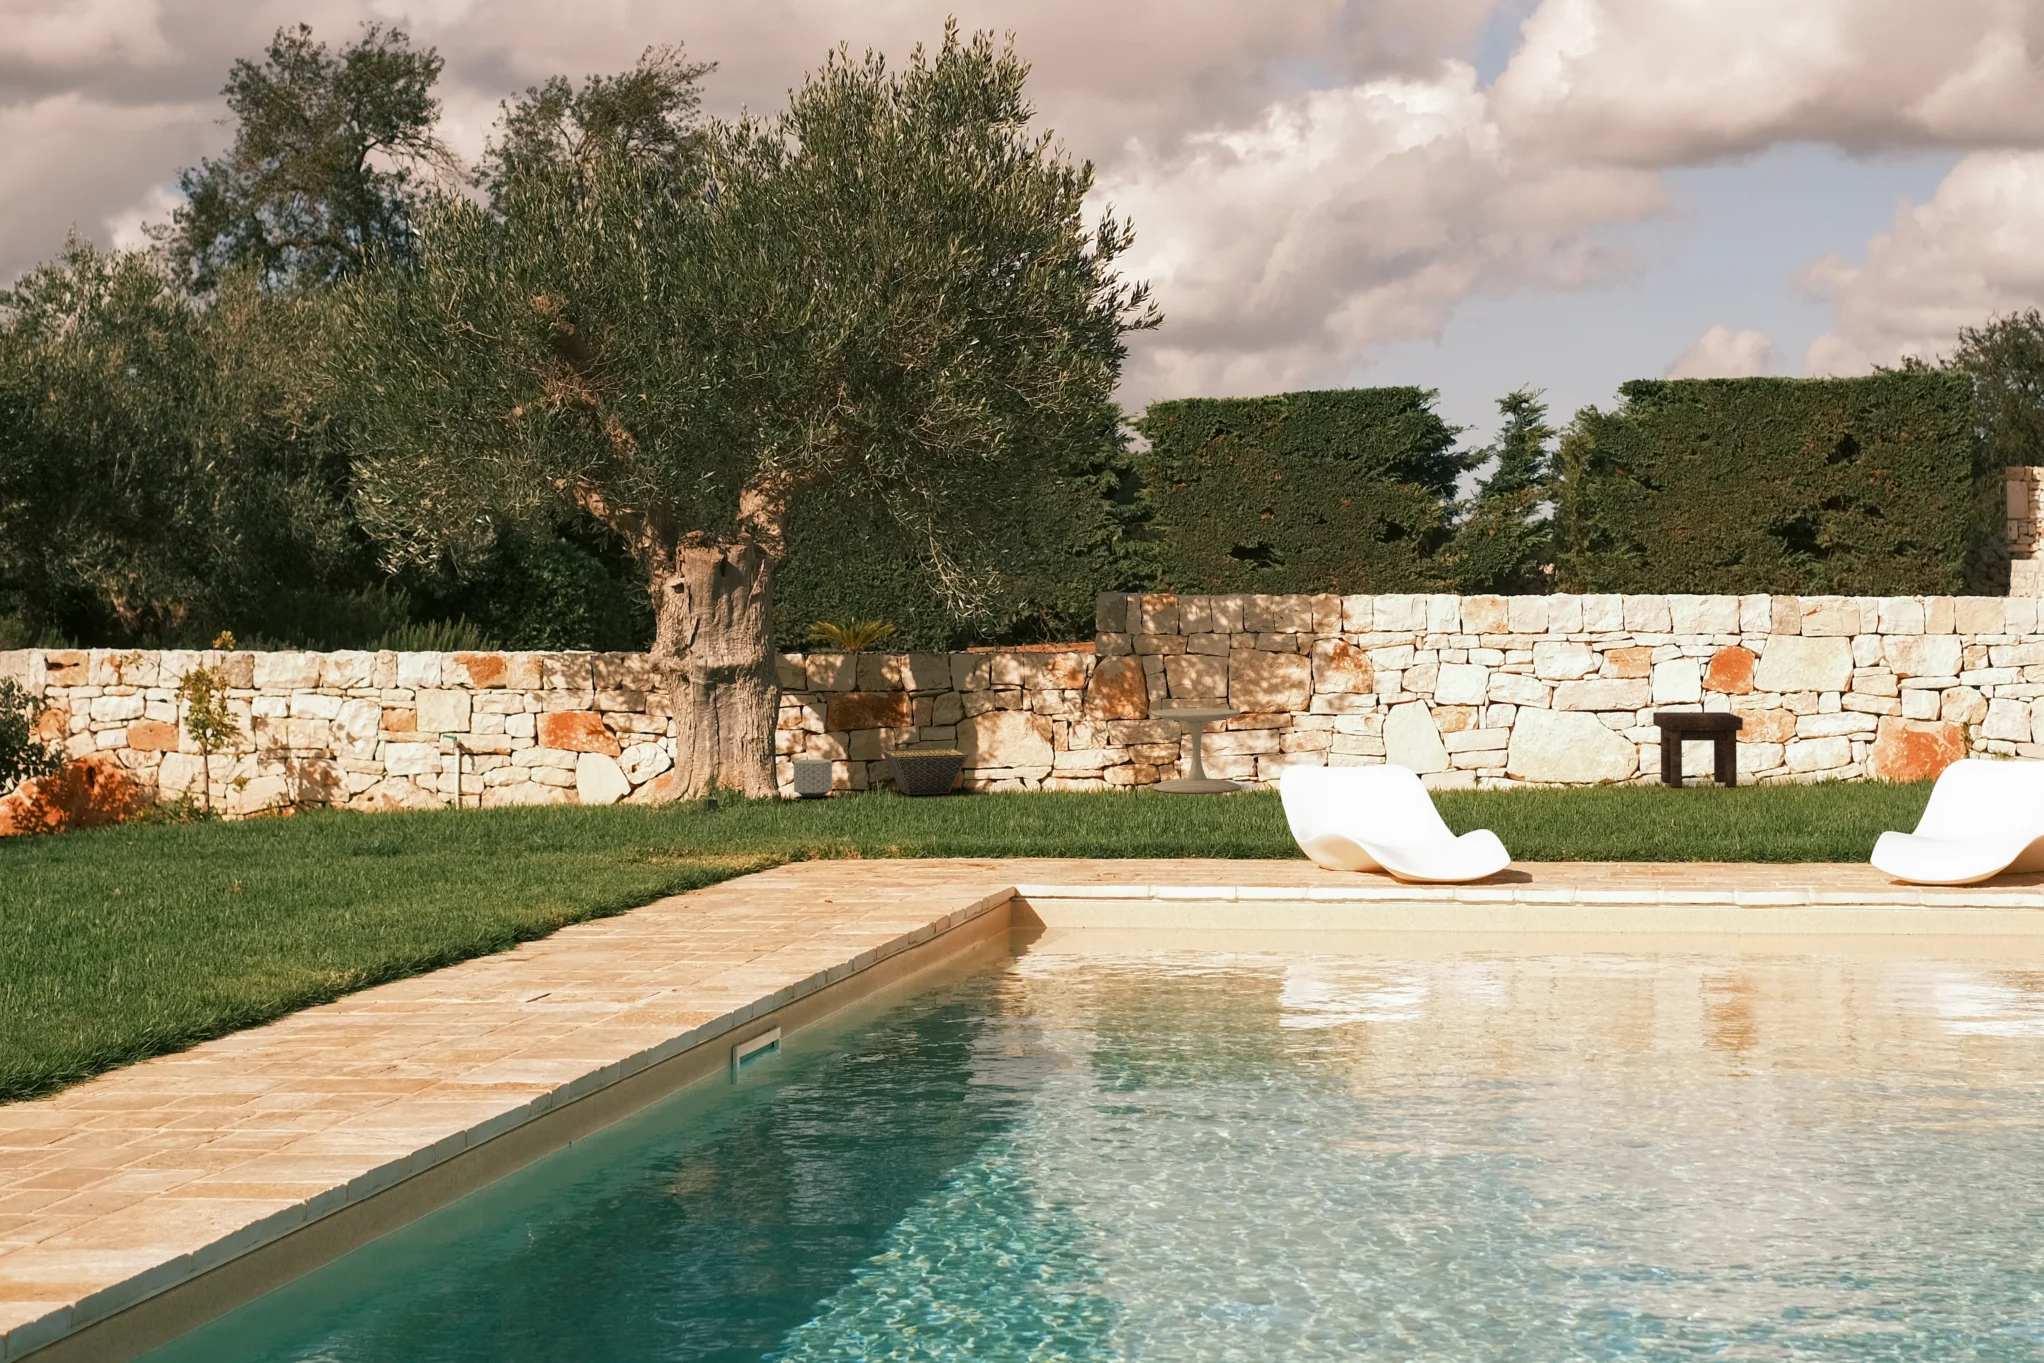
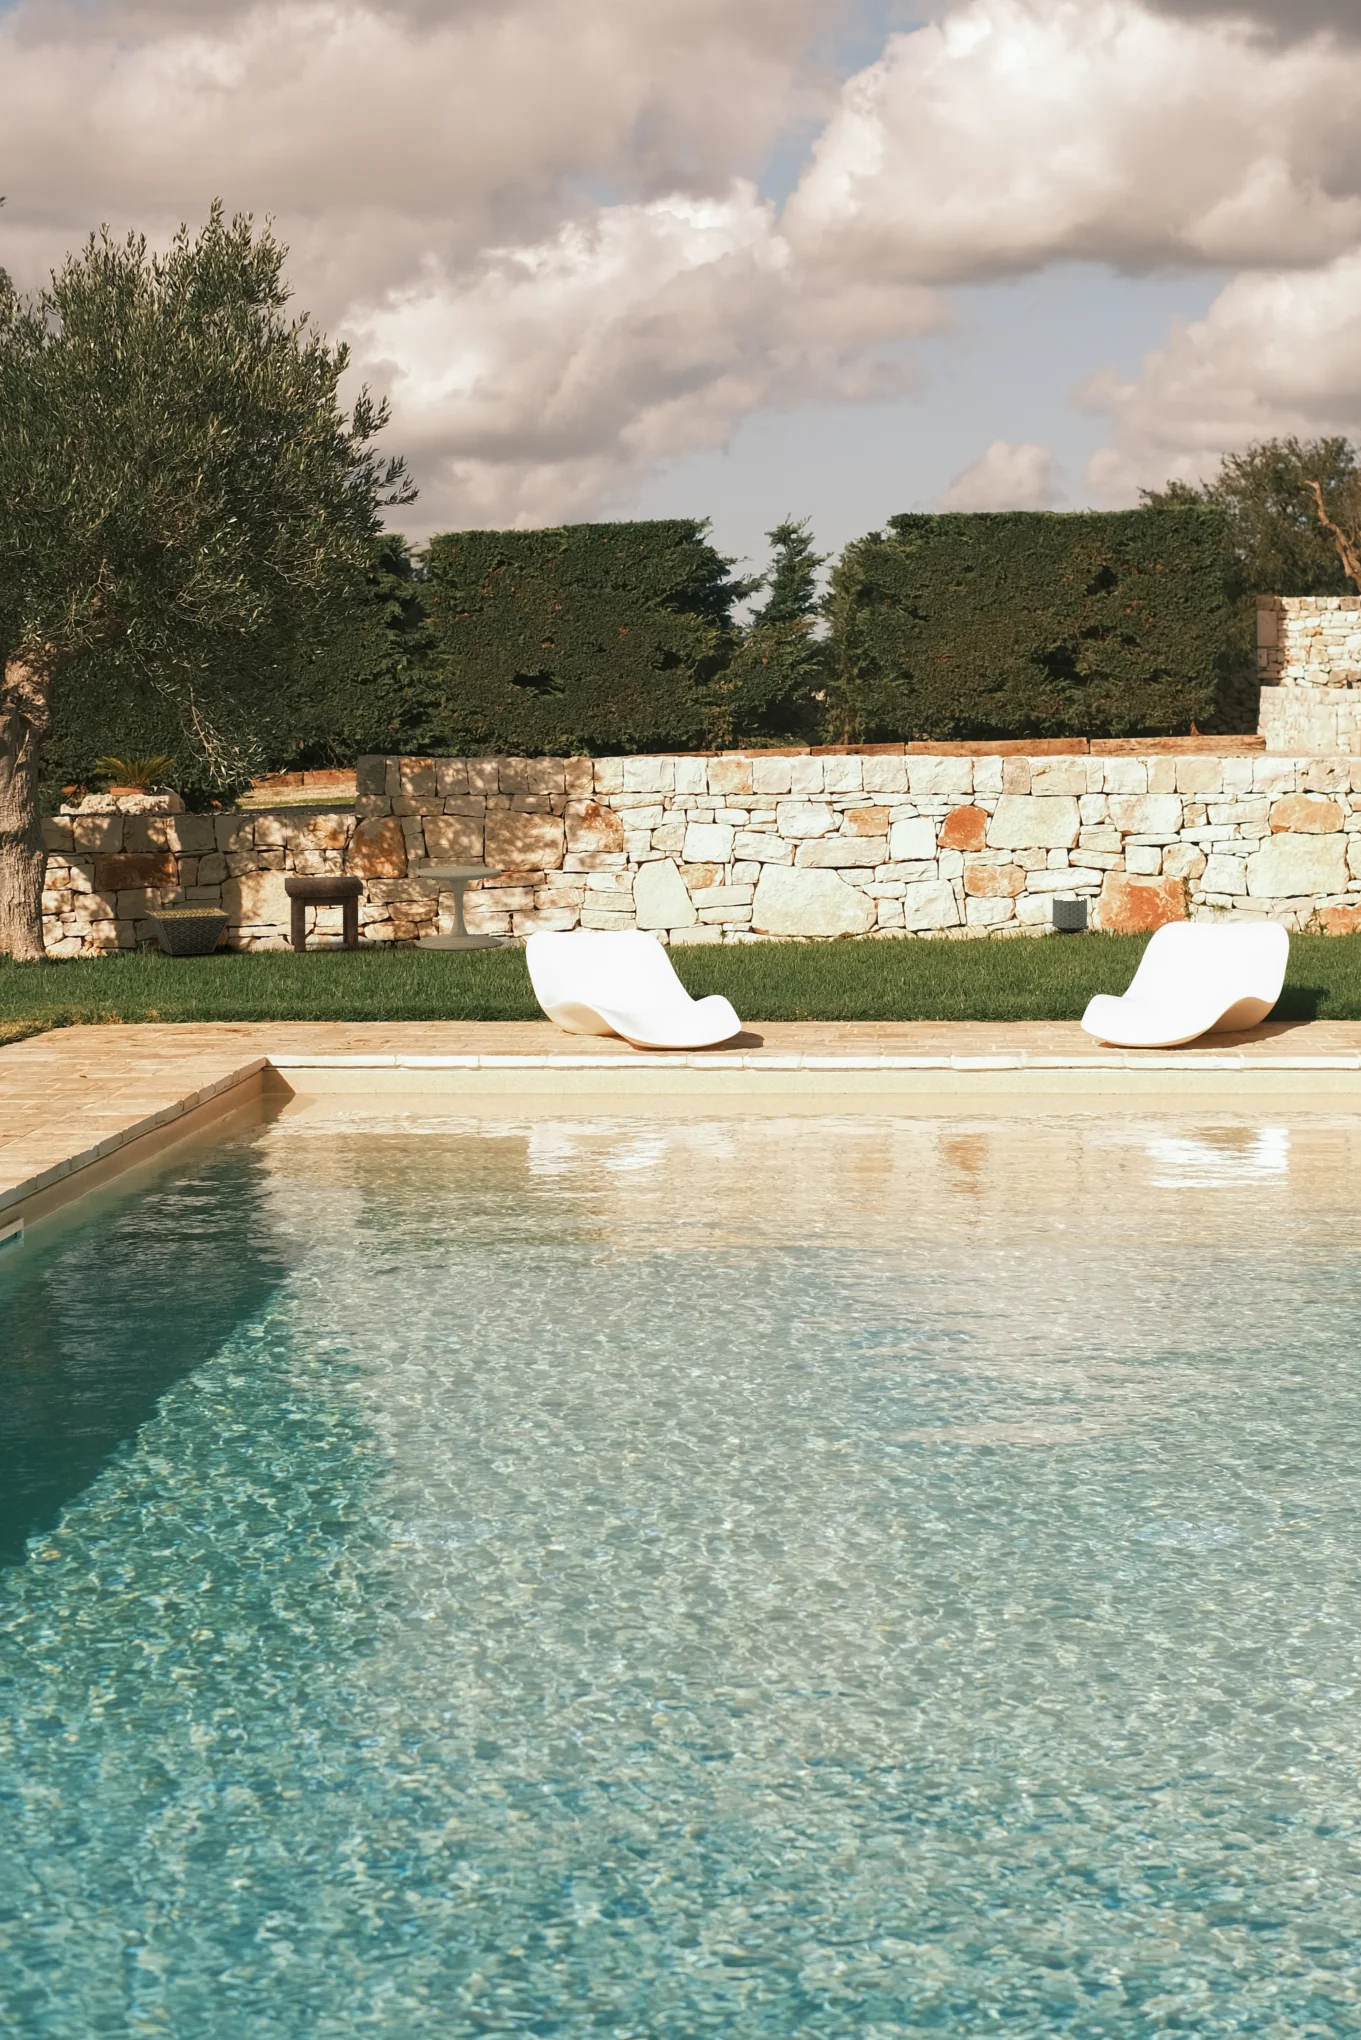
stool: present [1653,712,1743,788] -> present [284,876,363,952]
planter: present [794,759,832,798] -> present [1052,898,1087,932]

